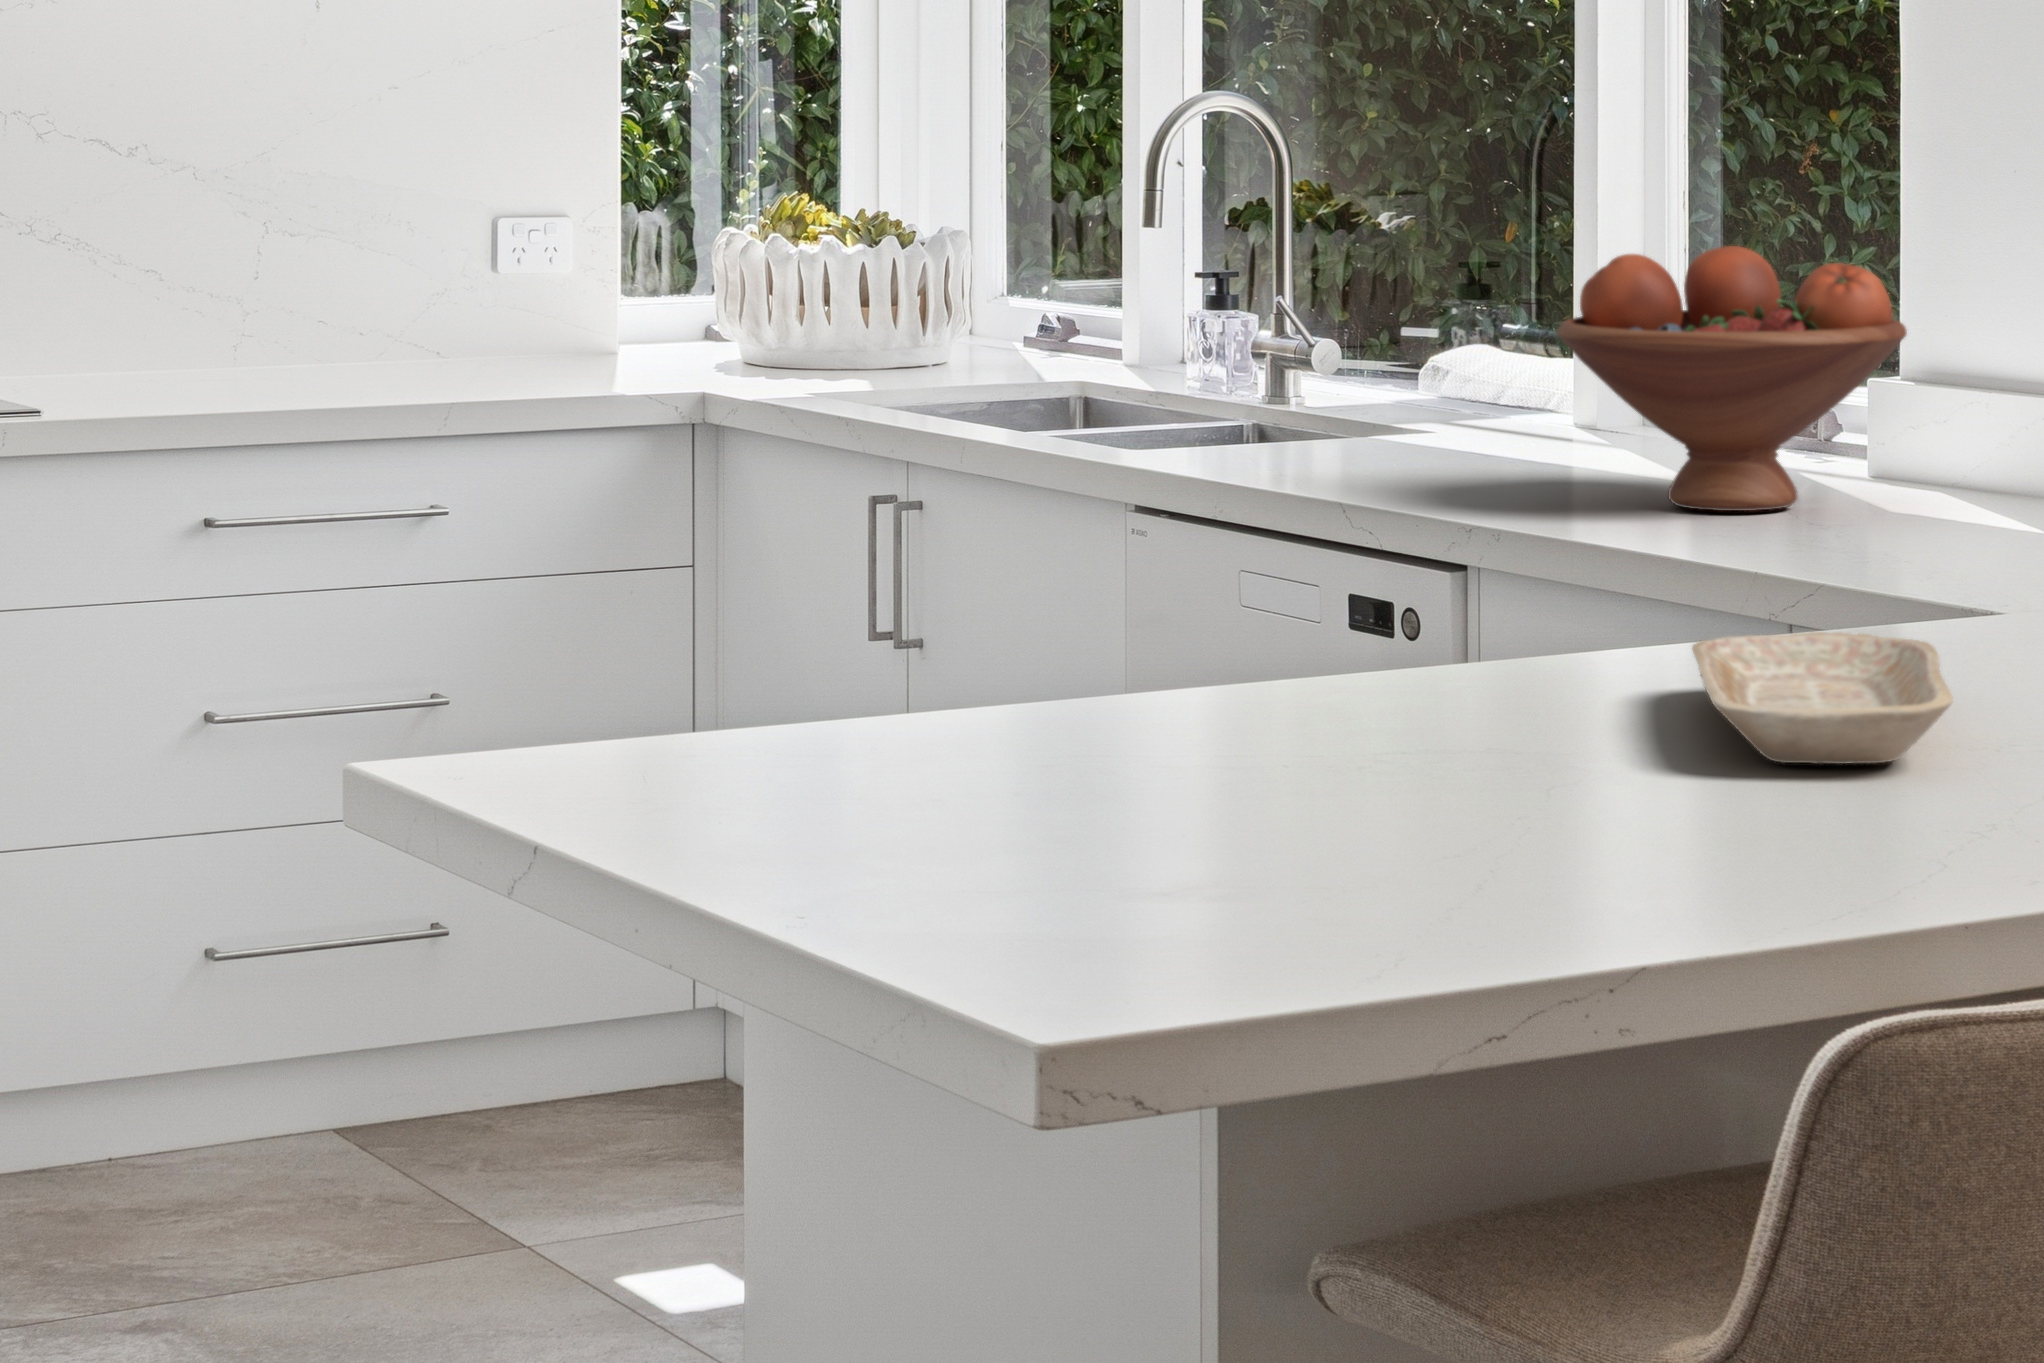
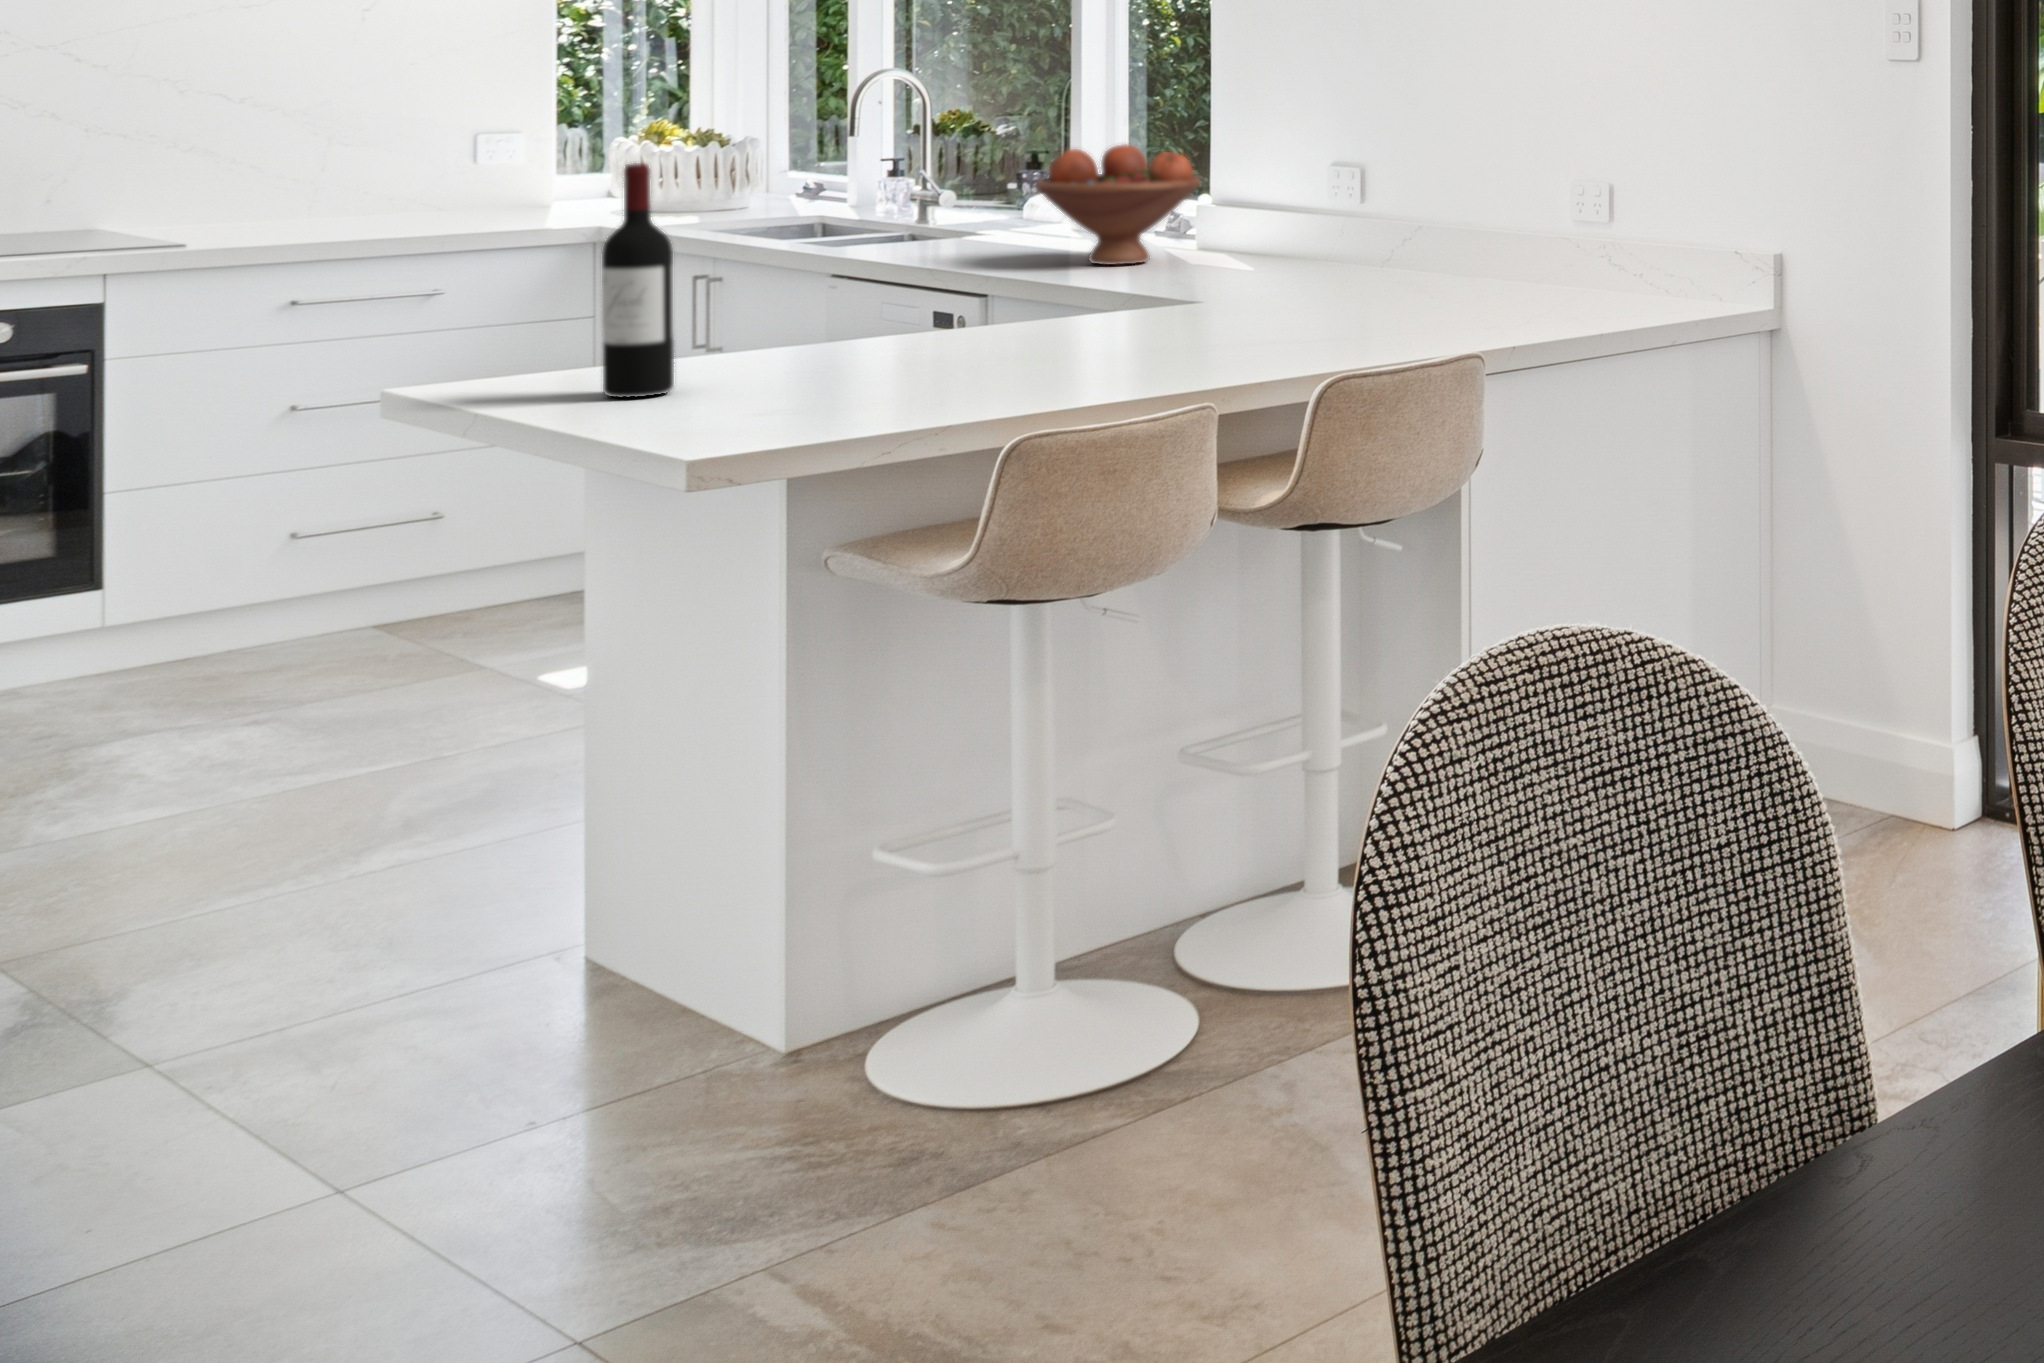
wine bottle: none [800,265,950,822] -> present [602,163,674,397]
tray: present [1692,632,1953,764] -> none [1028,308,1140,358]

